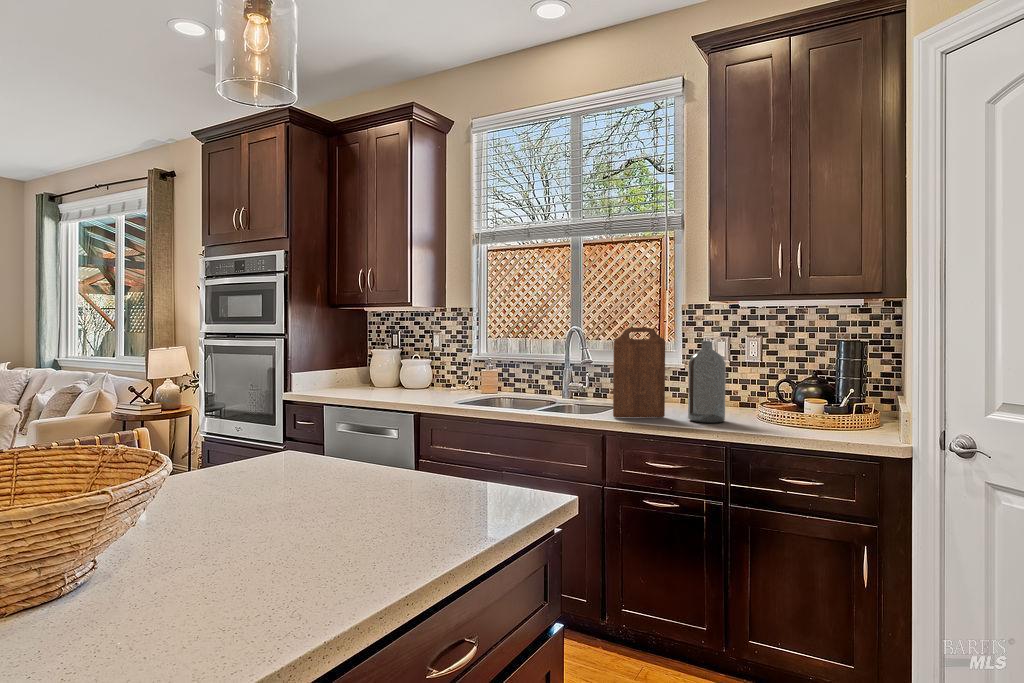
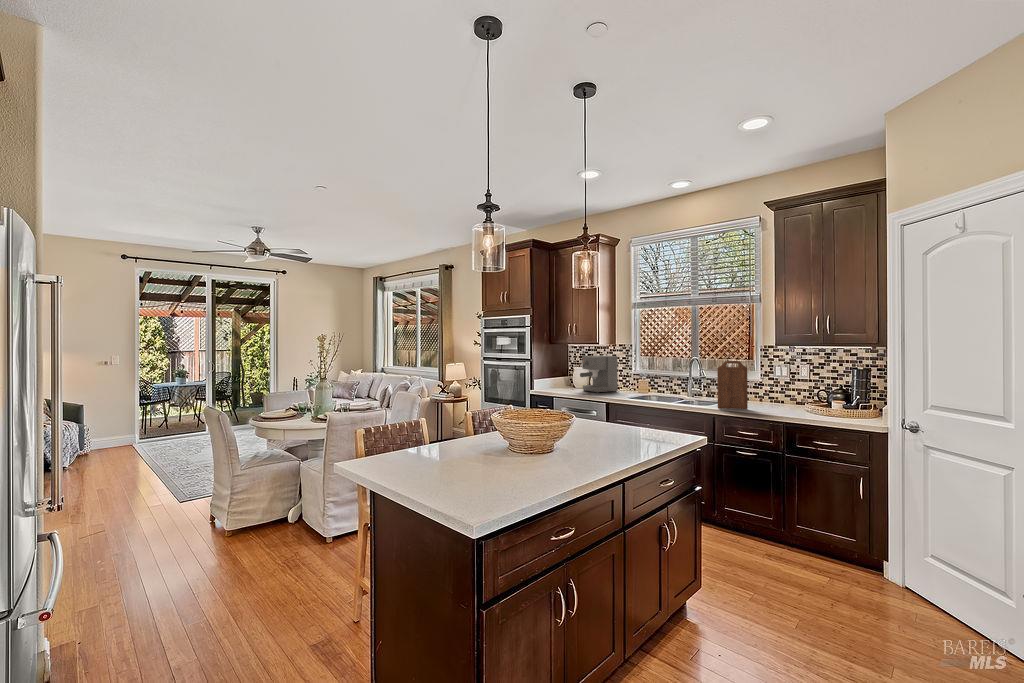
coffee maker: none [375,328,445,393] -> present [580,356,618,393]
bottle: present [688,341,726,423] -> none [761,369,782,413]

